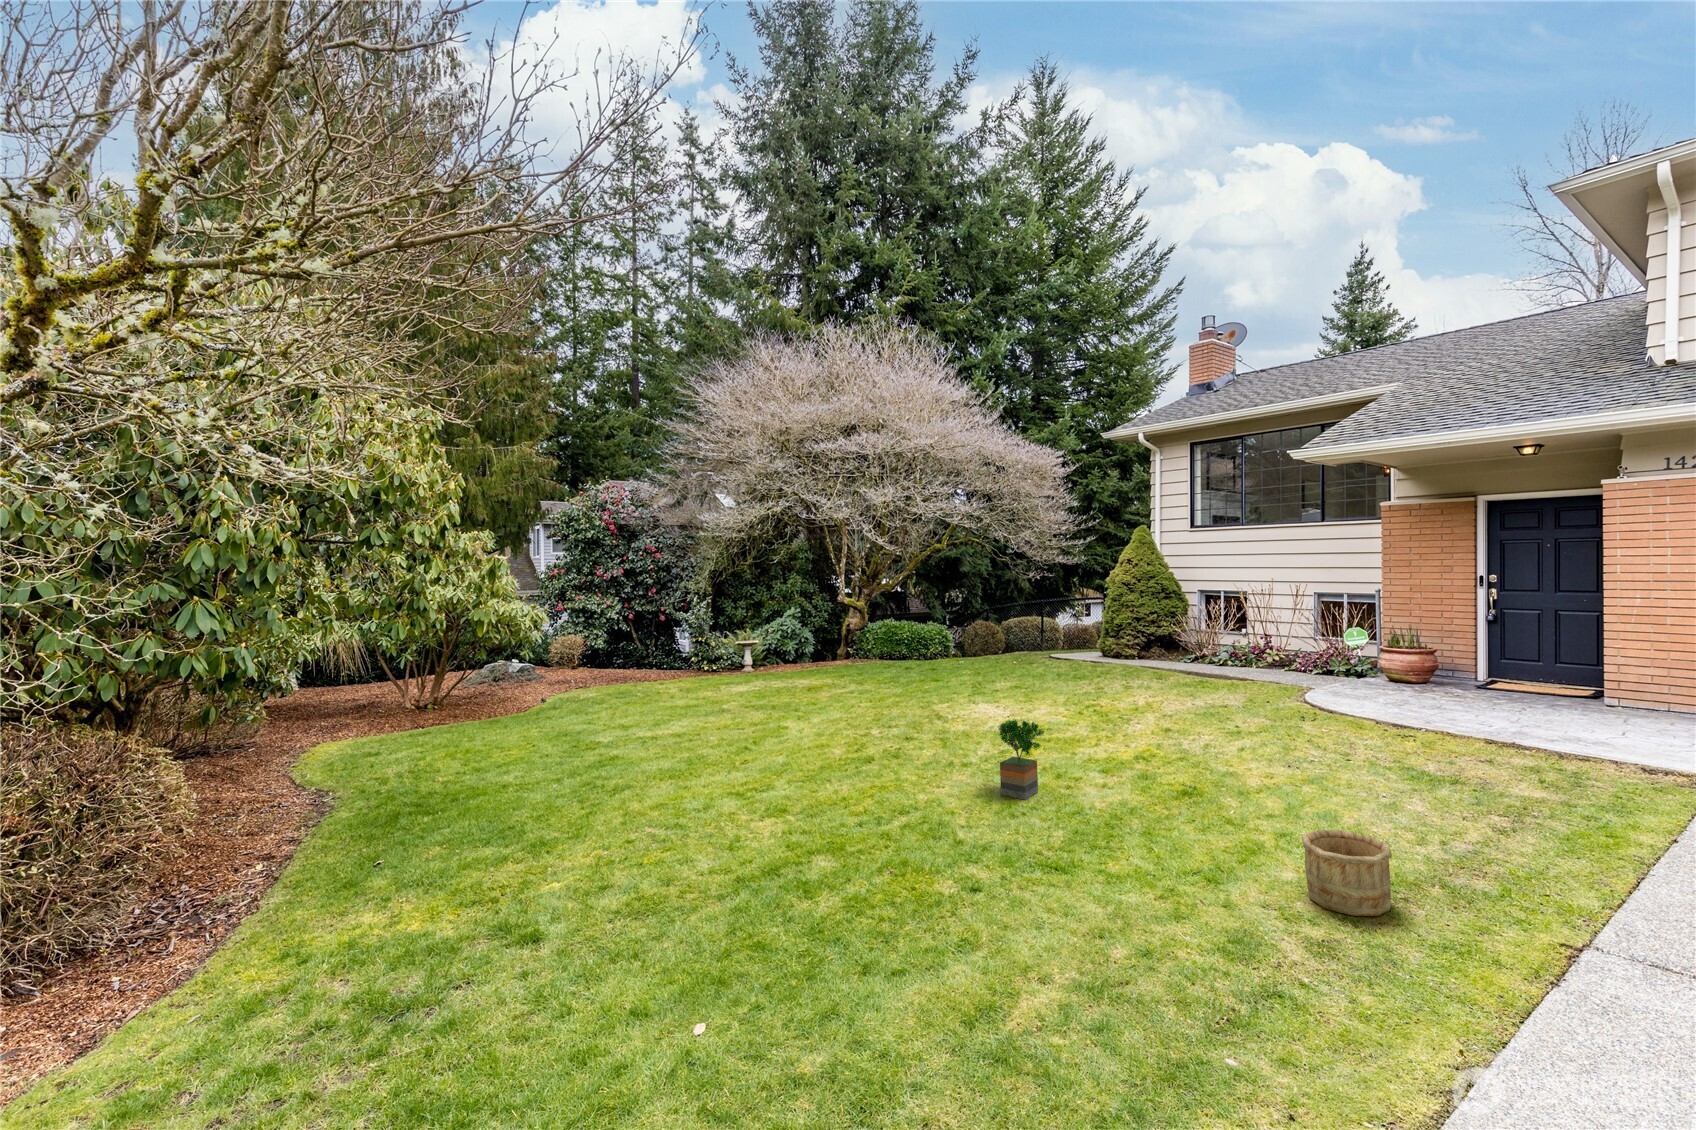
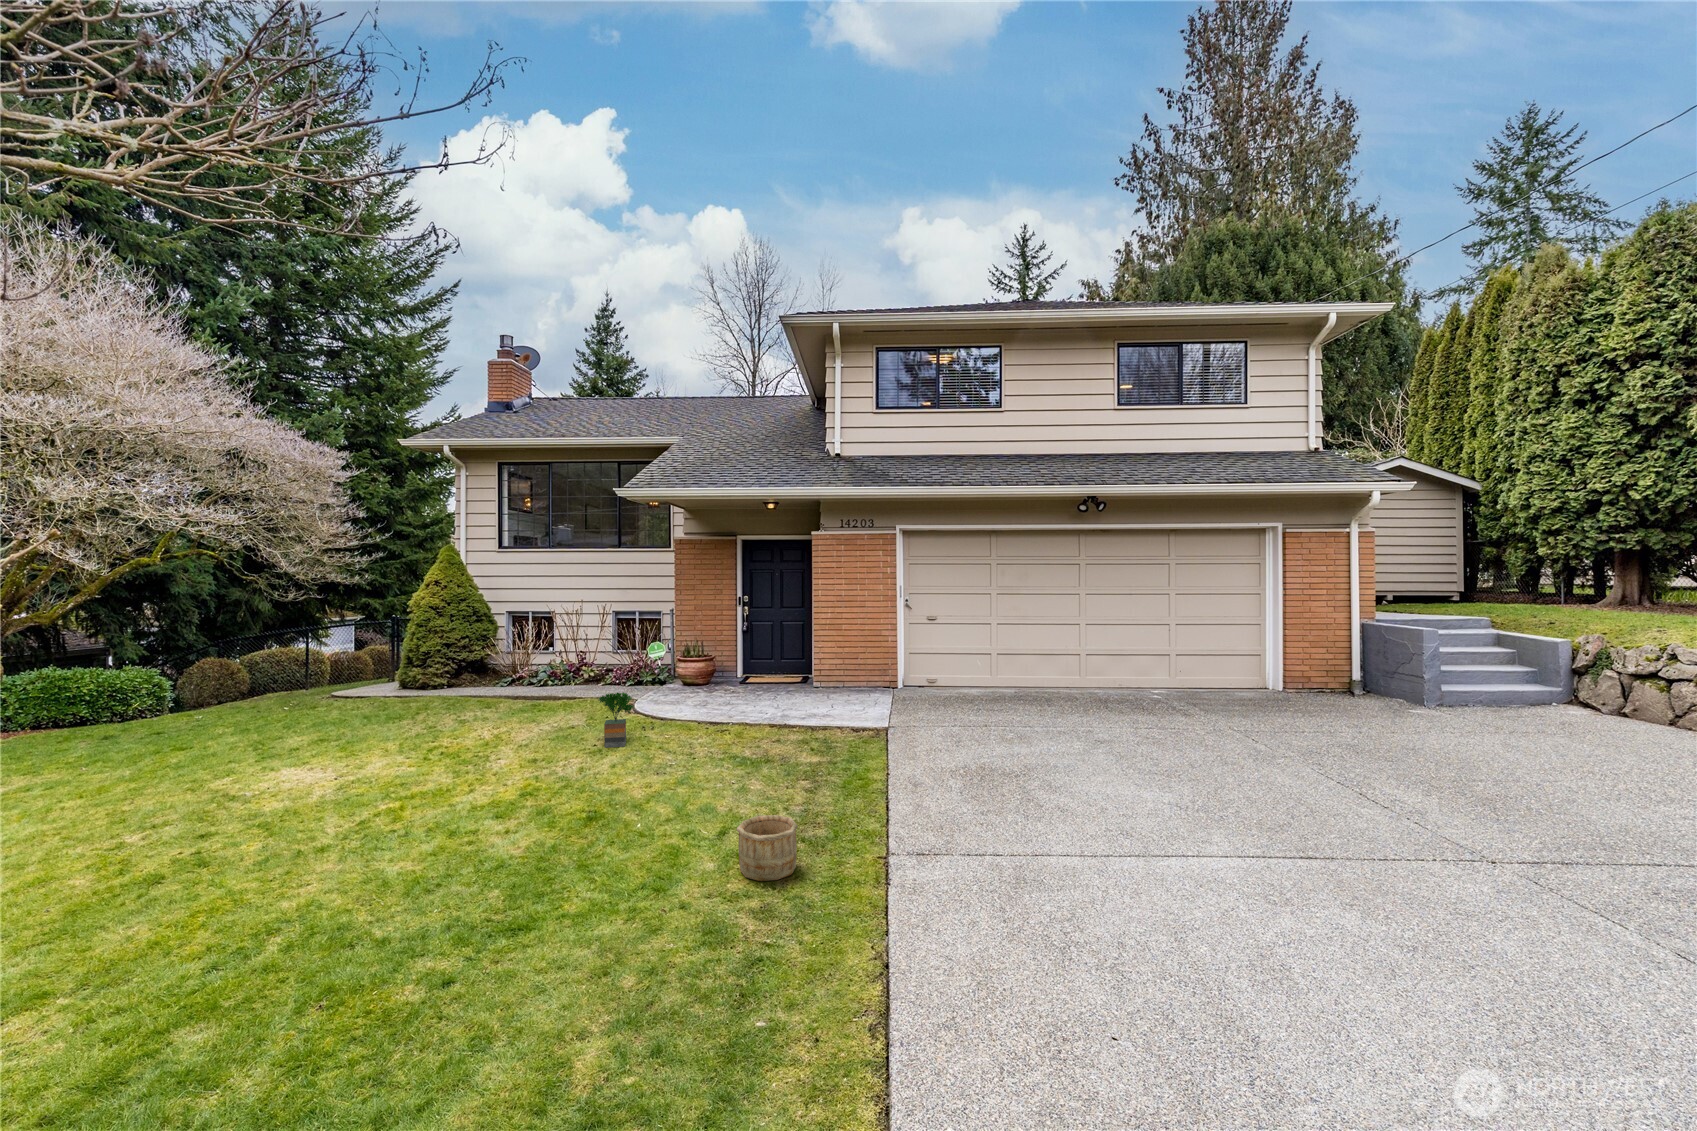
potted tree: present [999,720,1044,800] -> present [599,692,634,748]

